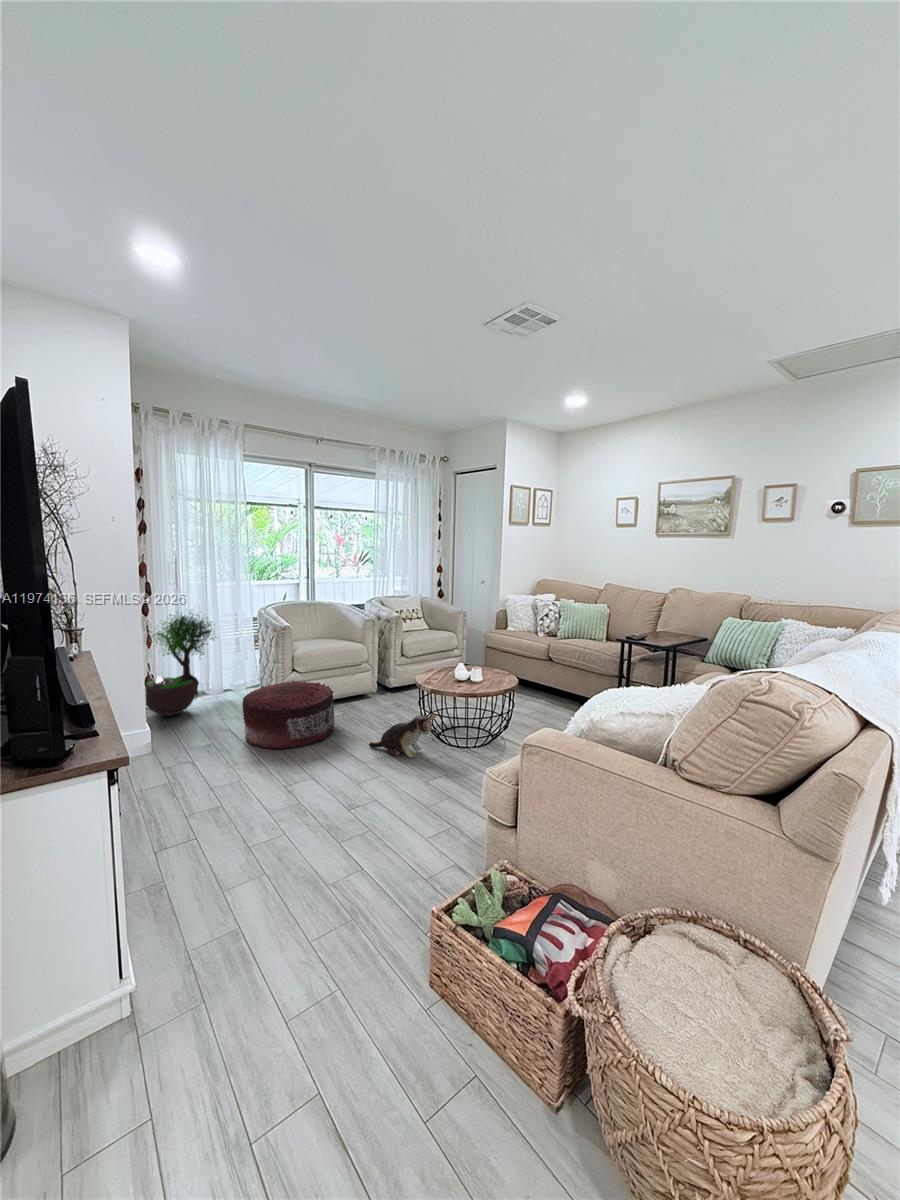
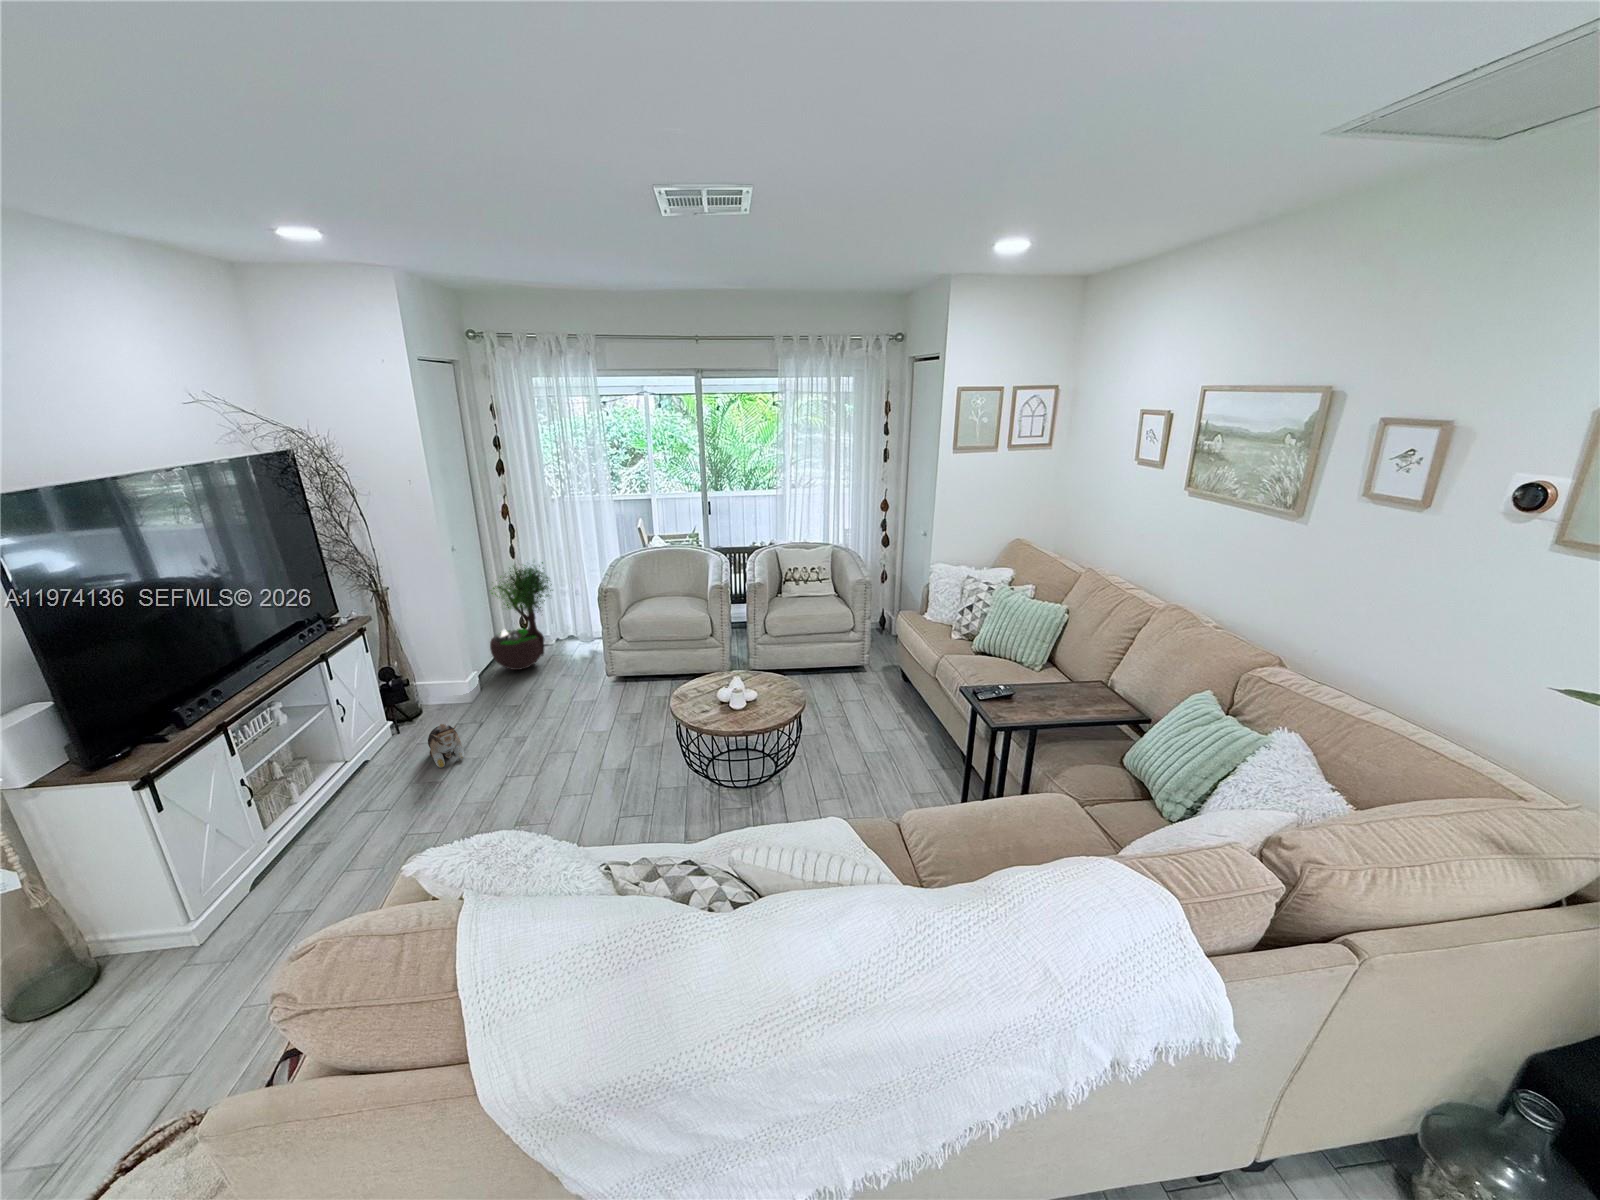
pouf: present [242,680,335,749] -> none [524,658,638,744]
plush toy: present [369,714,436,758] -> present [428,724,464,768]

